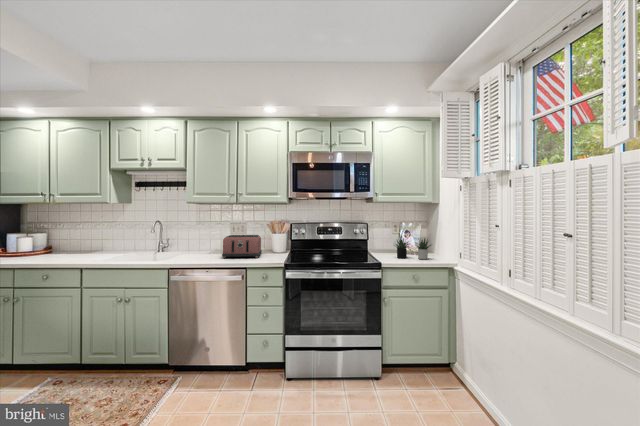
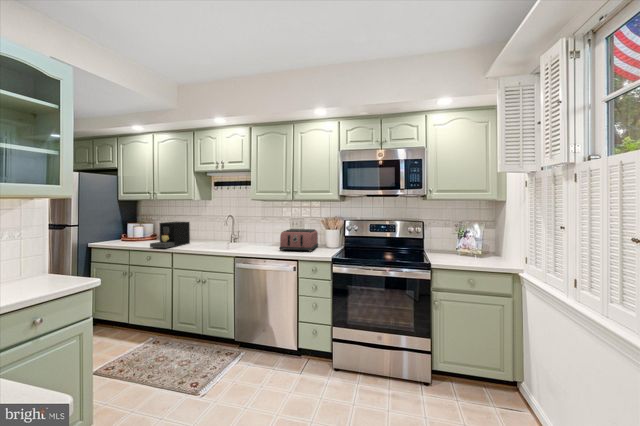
coffee maker: none [52,229,102,261] -> present [150,221,190,248]
succulent plant: present [396,238,431,259] -> none [447,236,496,262]

